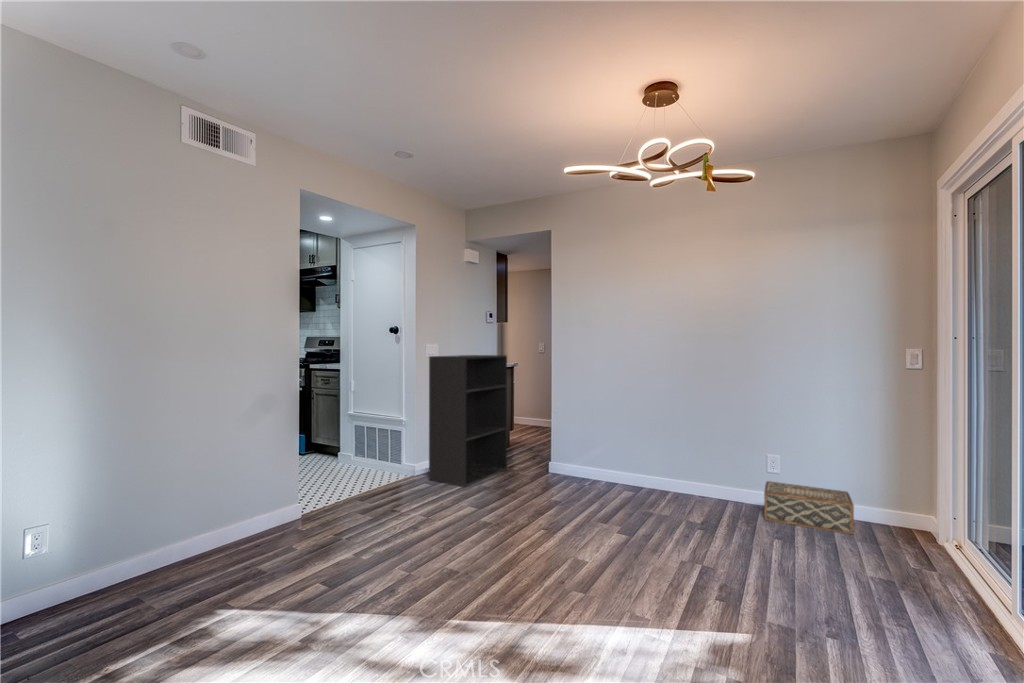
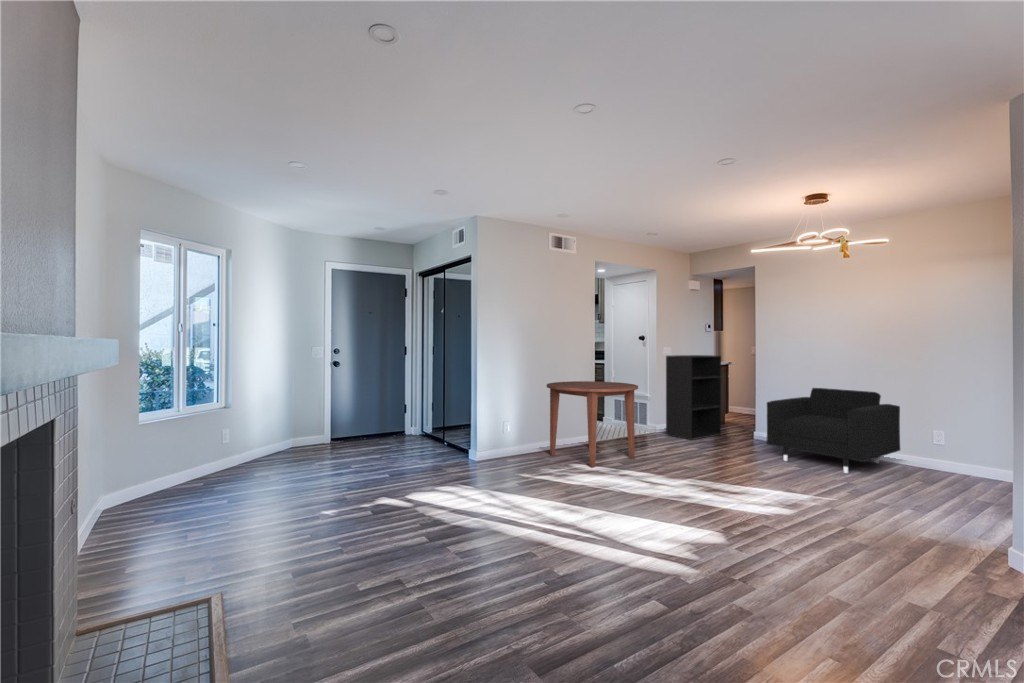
armchair: none [575,400,734,538] -> present [767,388,900,473]
dining table: none [143,408,362,622] -> present [547,381,638,468]
woven basket: present [764,481,854,534] -> none [919,450,999,486]

